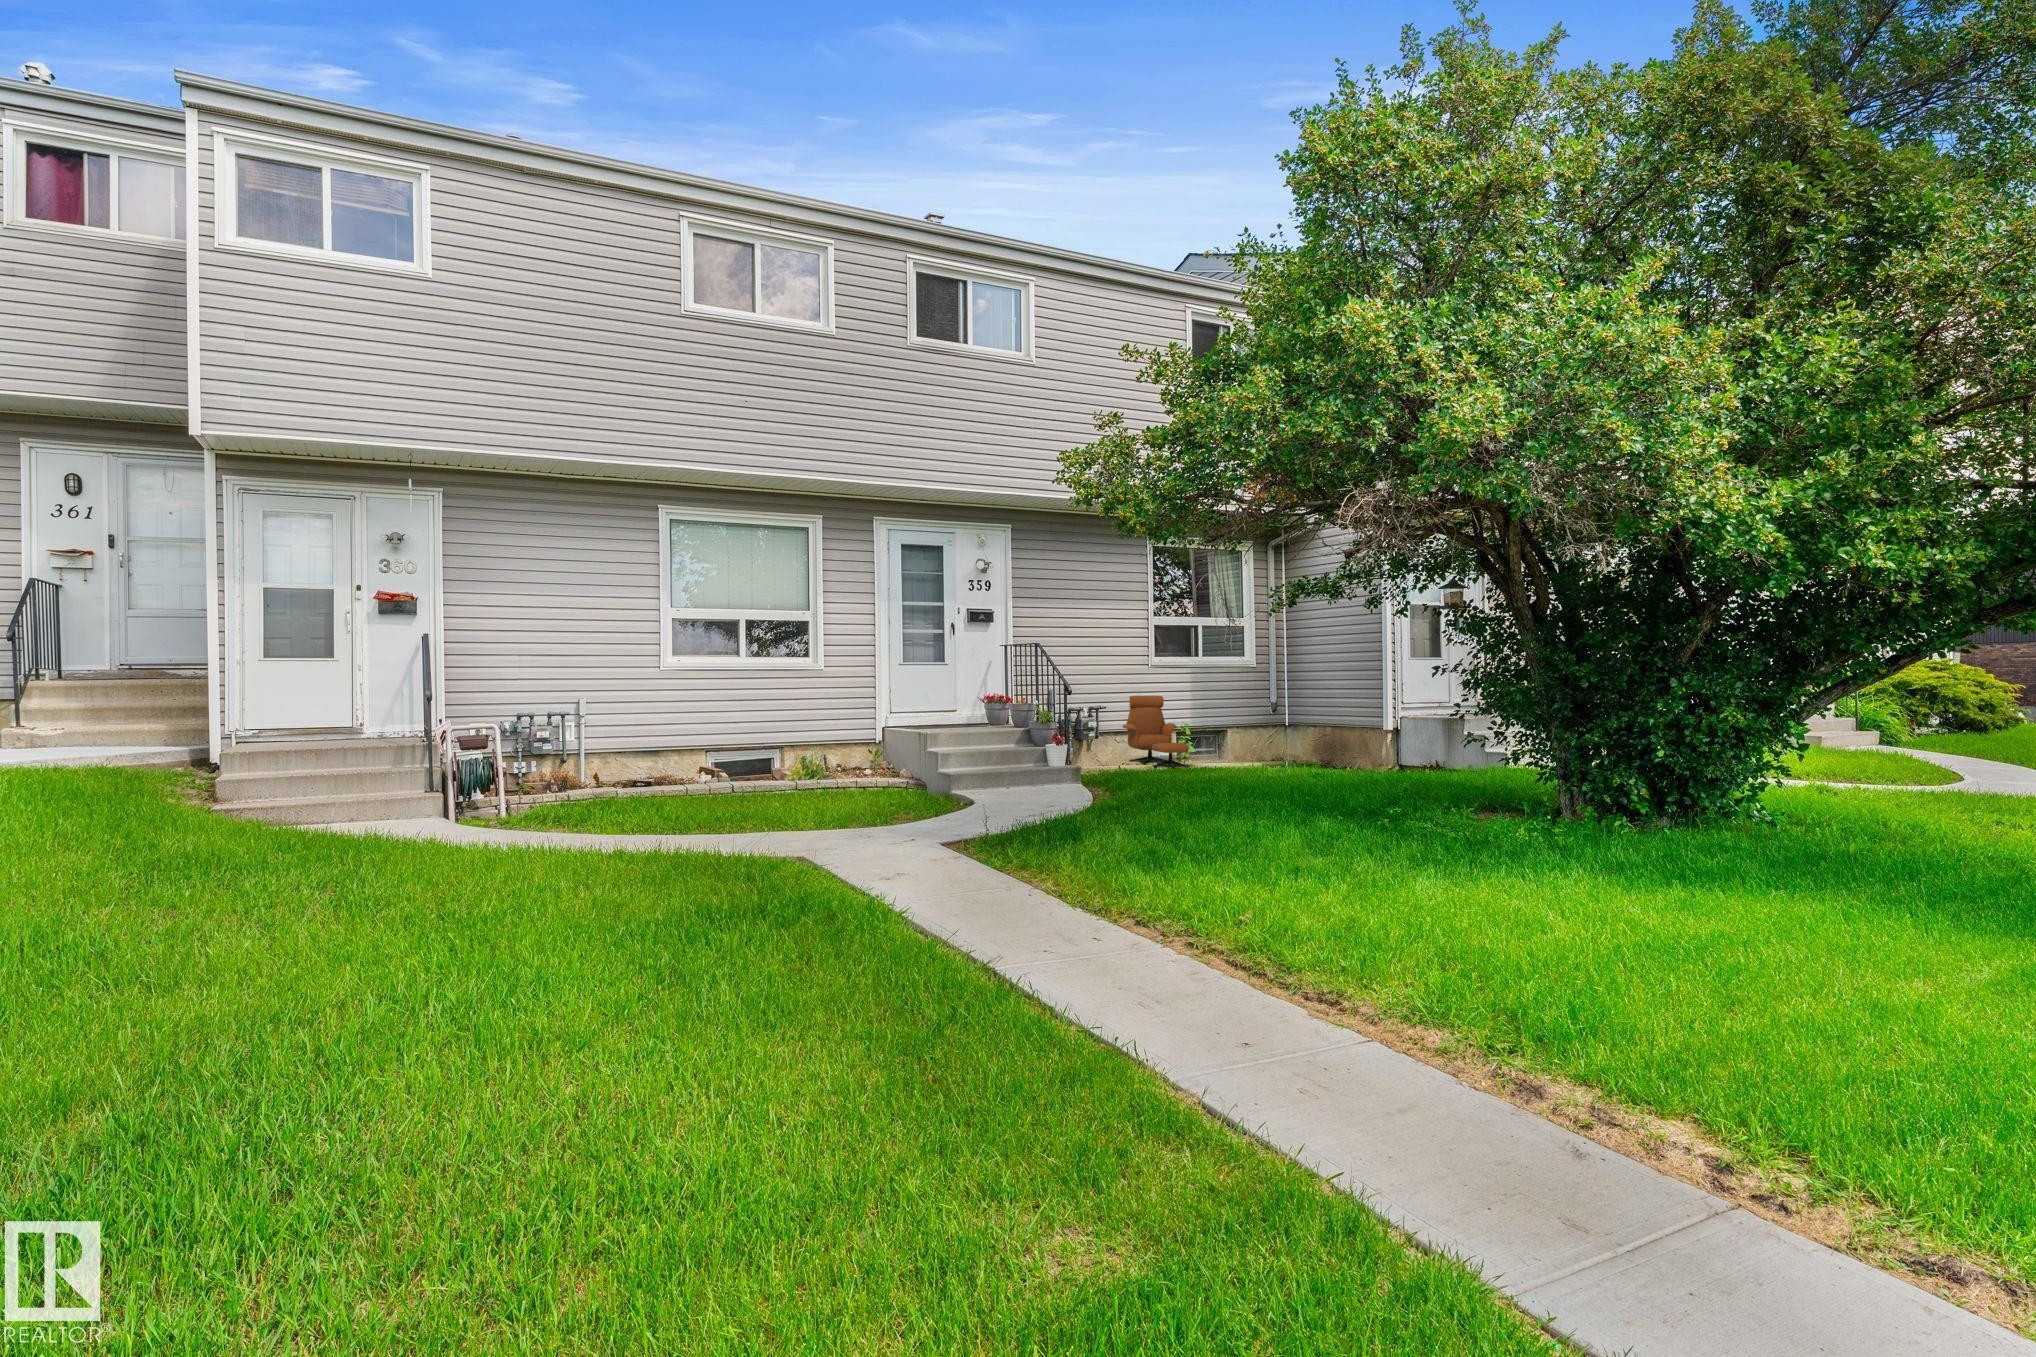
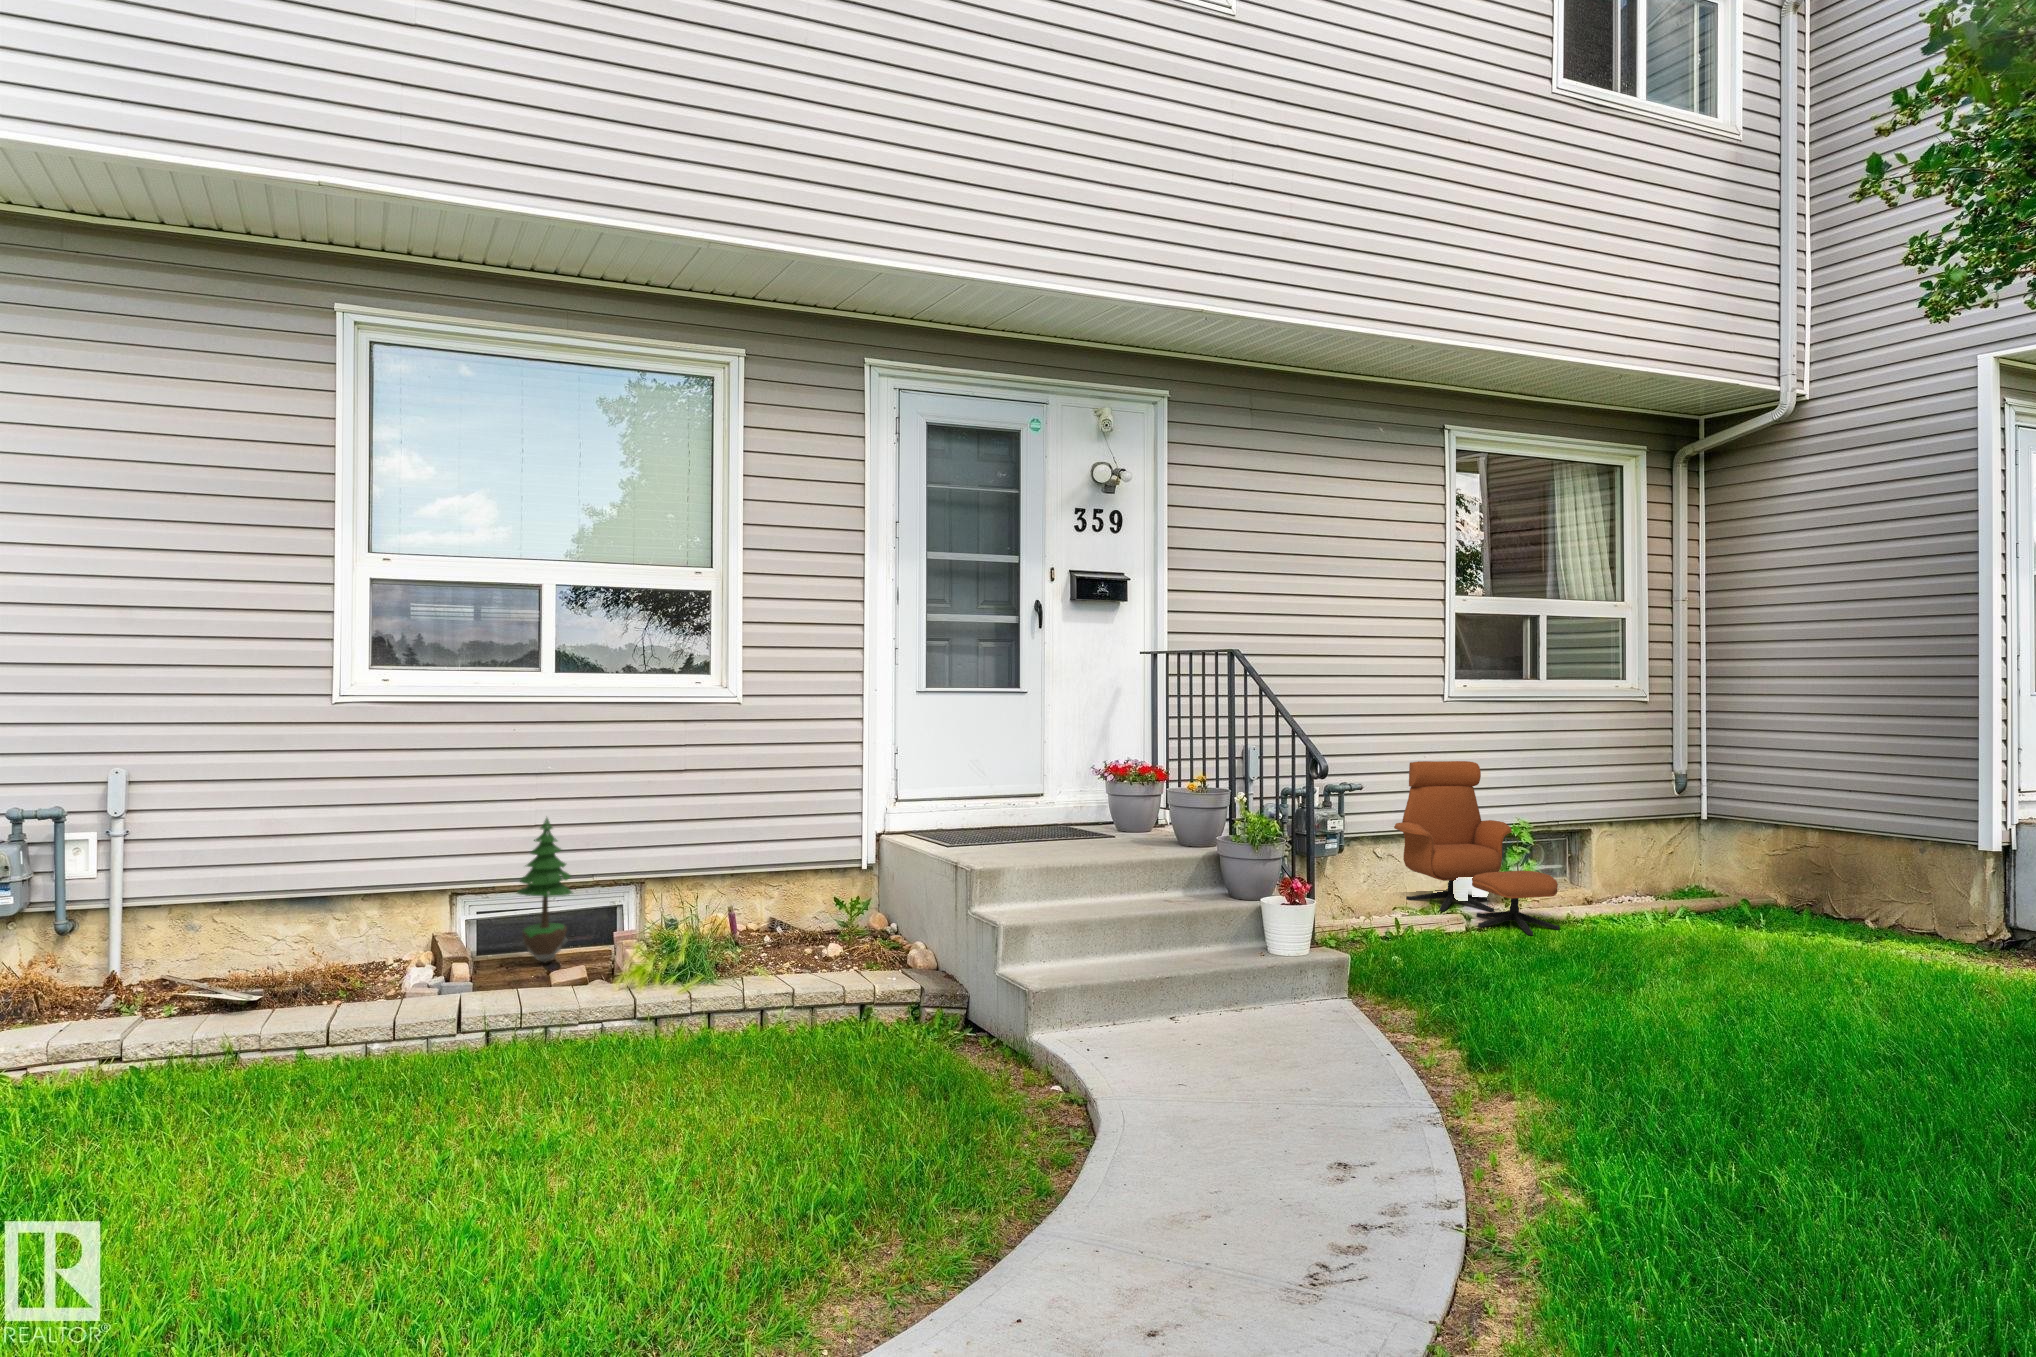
potted tree: none [737,717,760,779] -> present [517,818,572,963]

